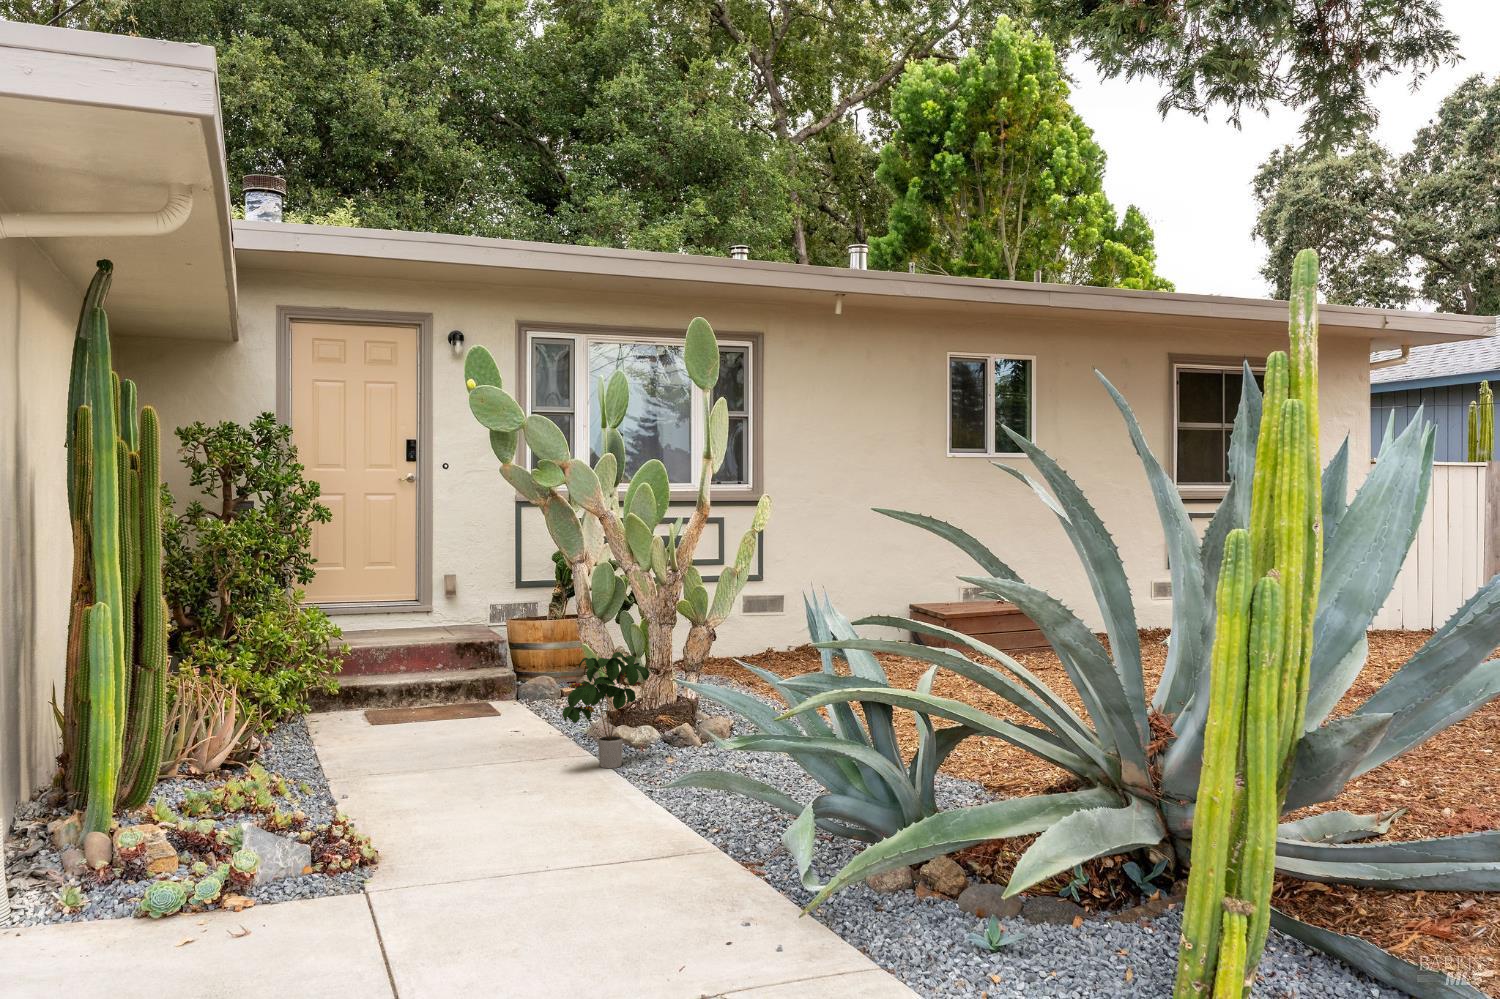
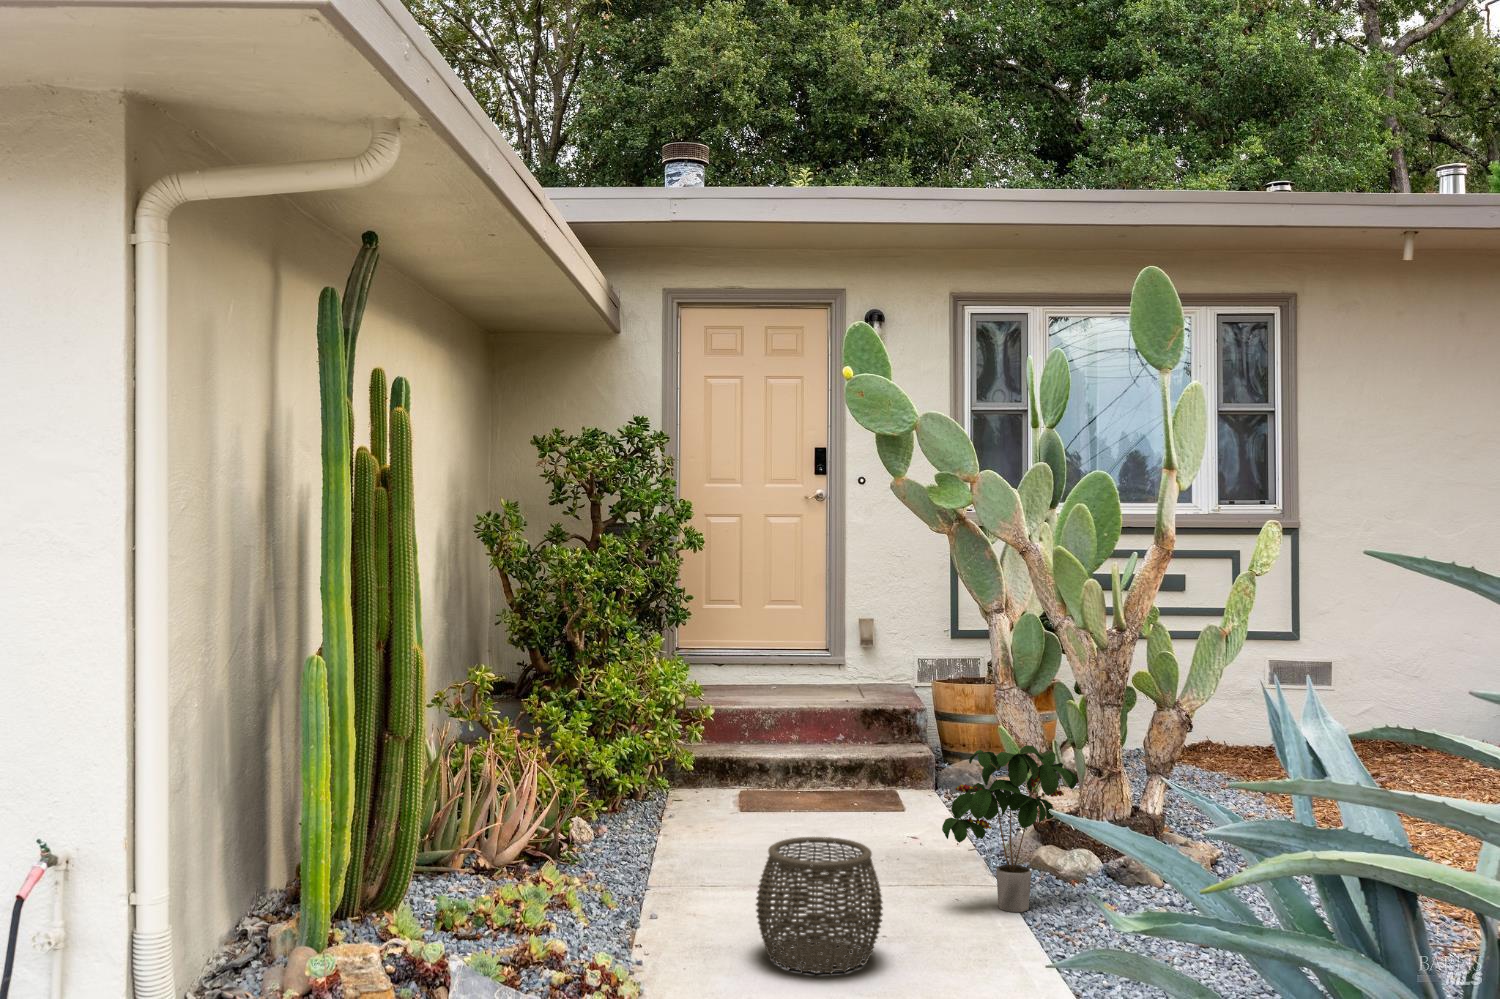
woven basket: none [444,725,537,819] -> present [756,837,883,974]

